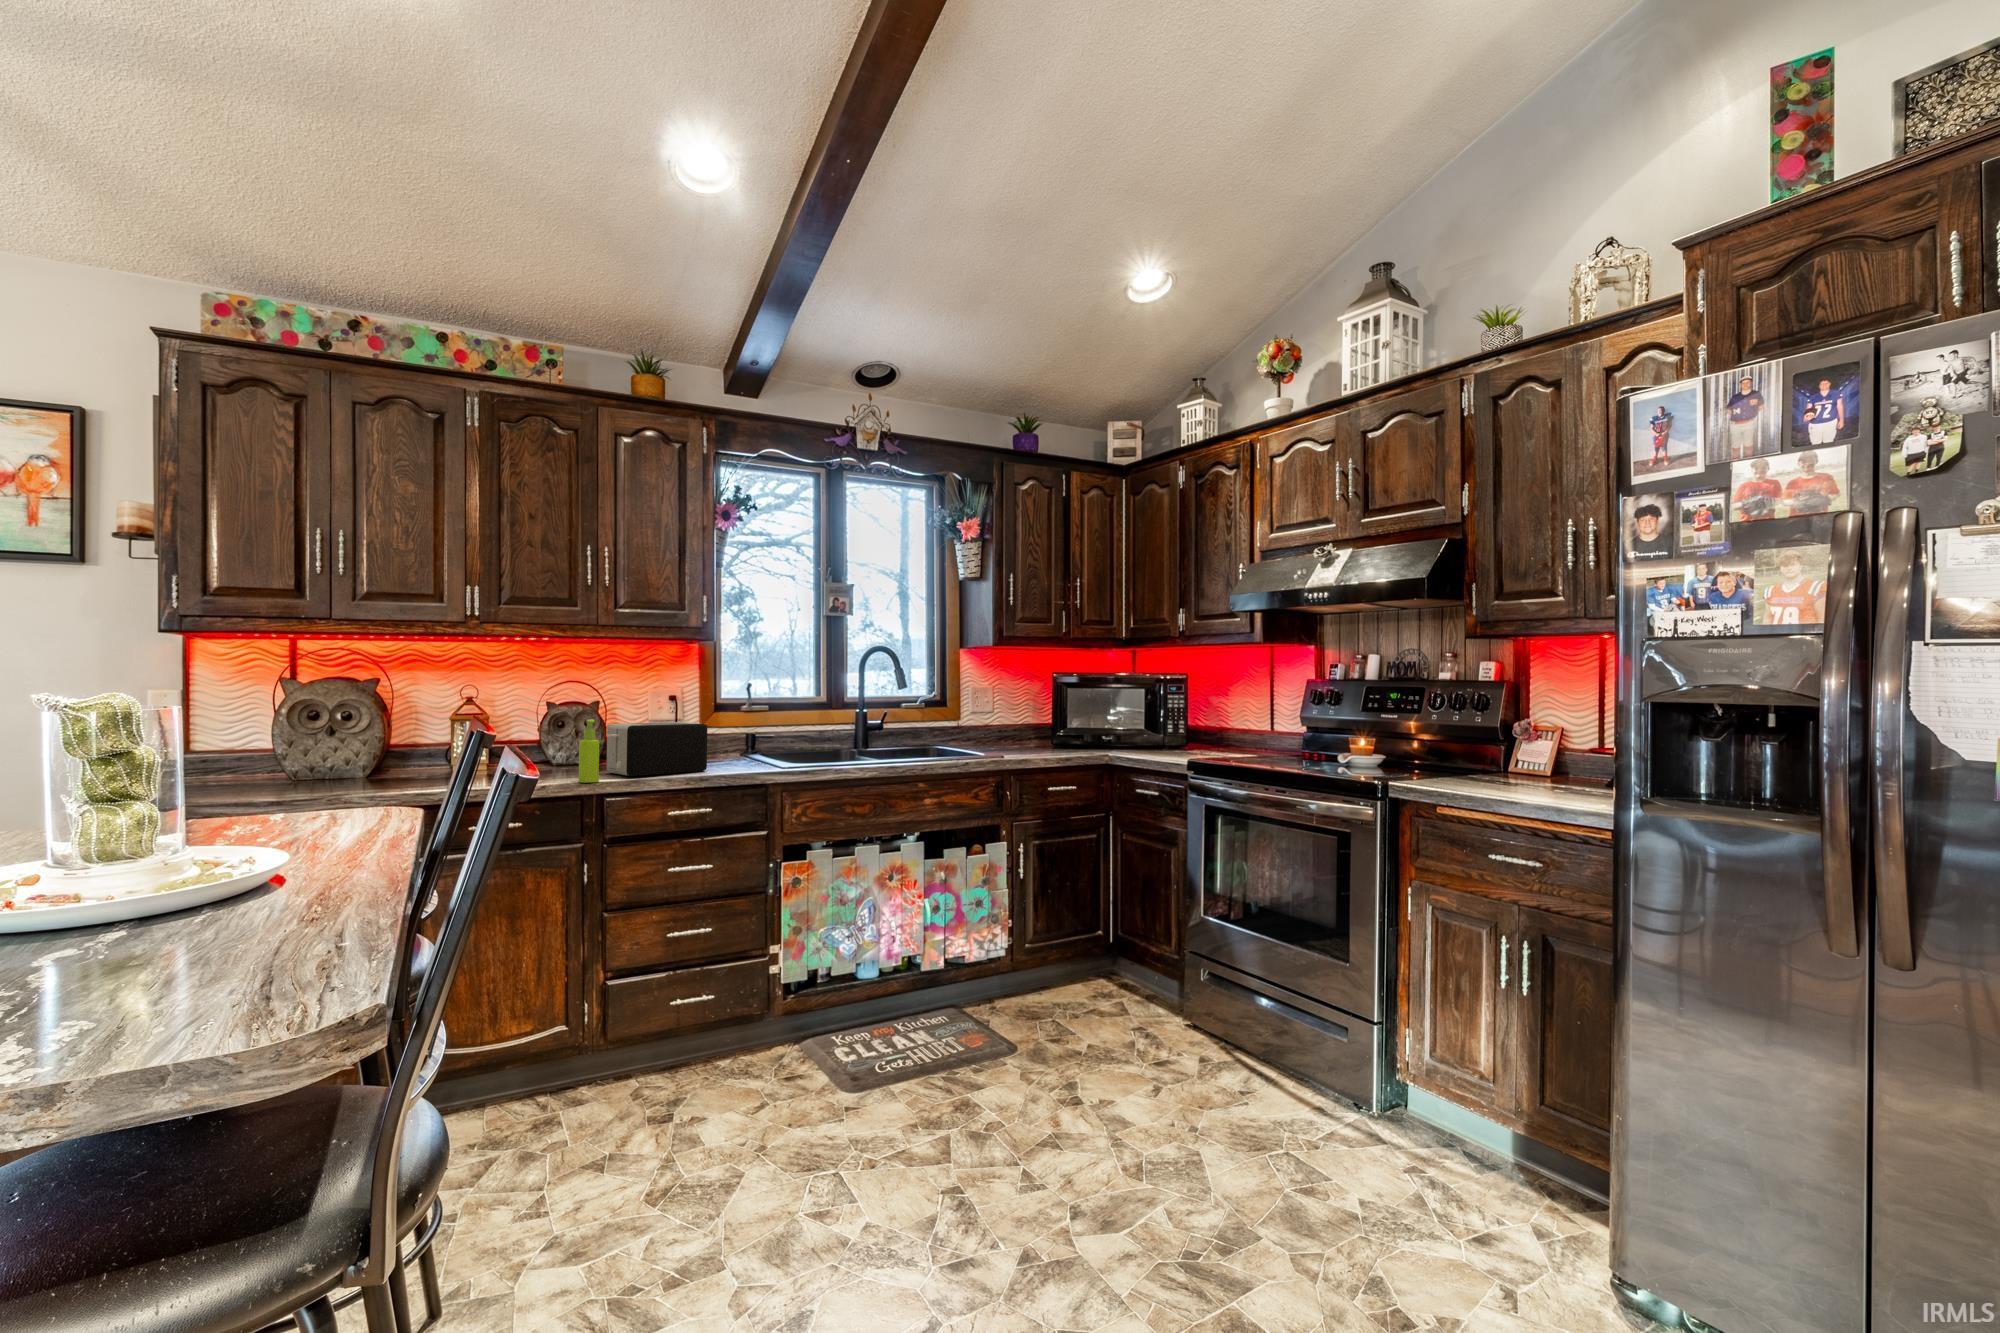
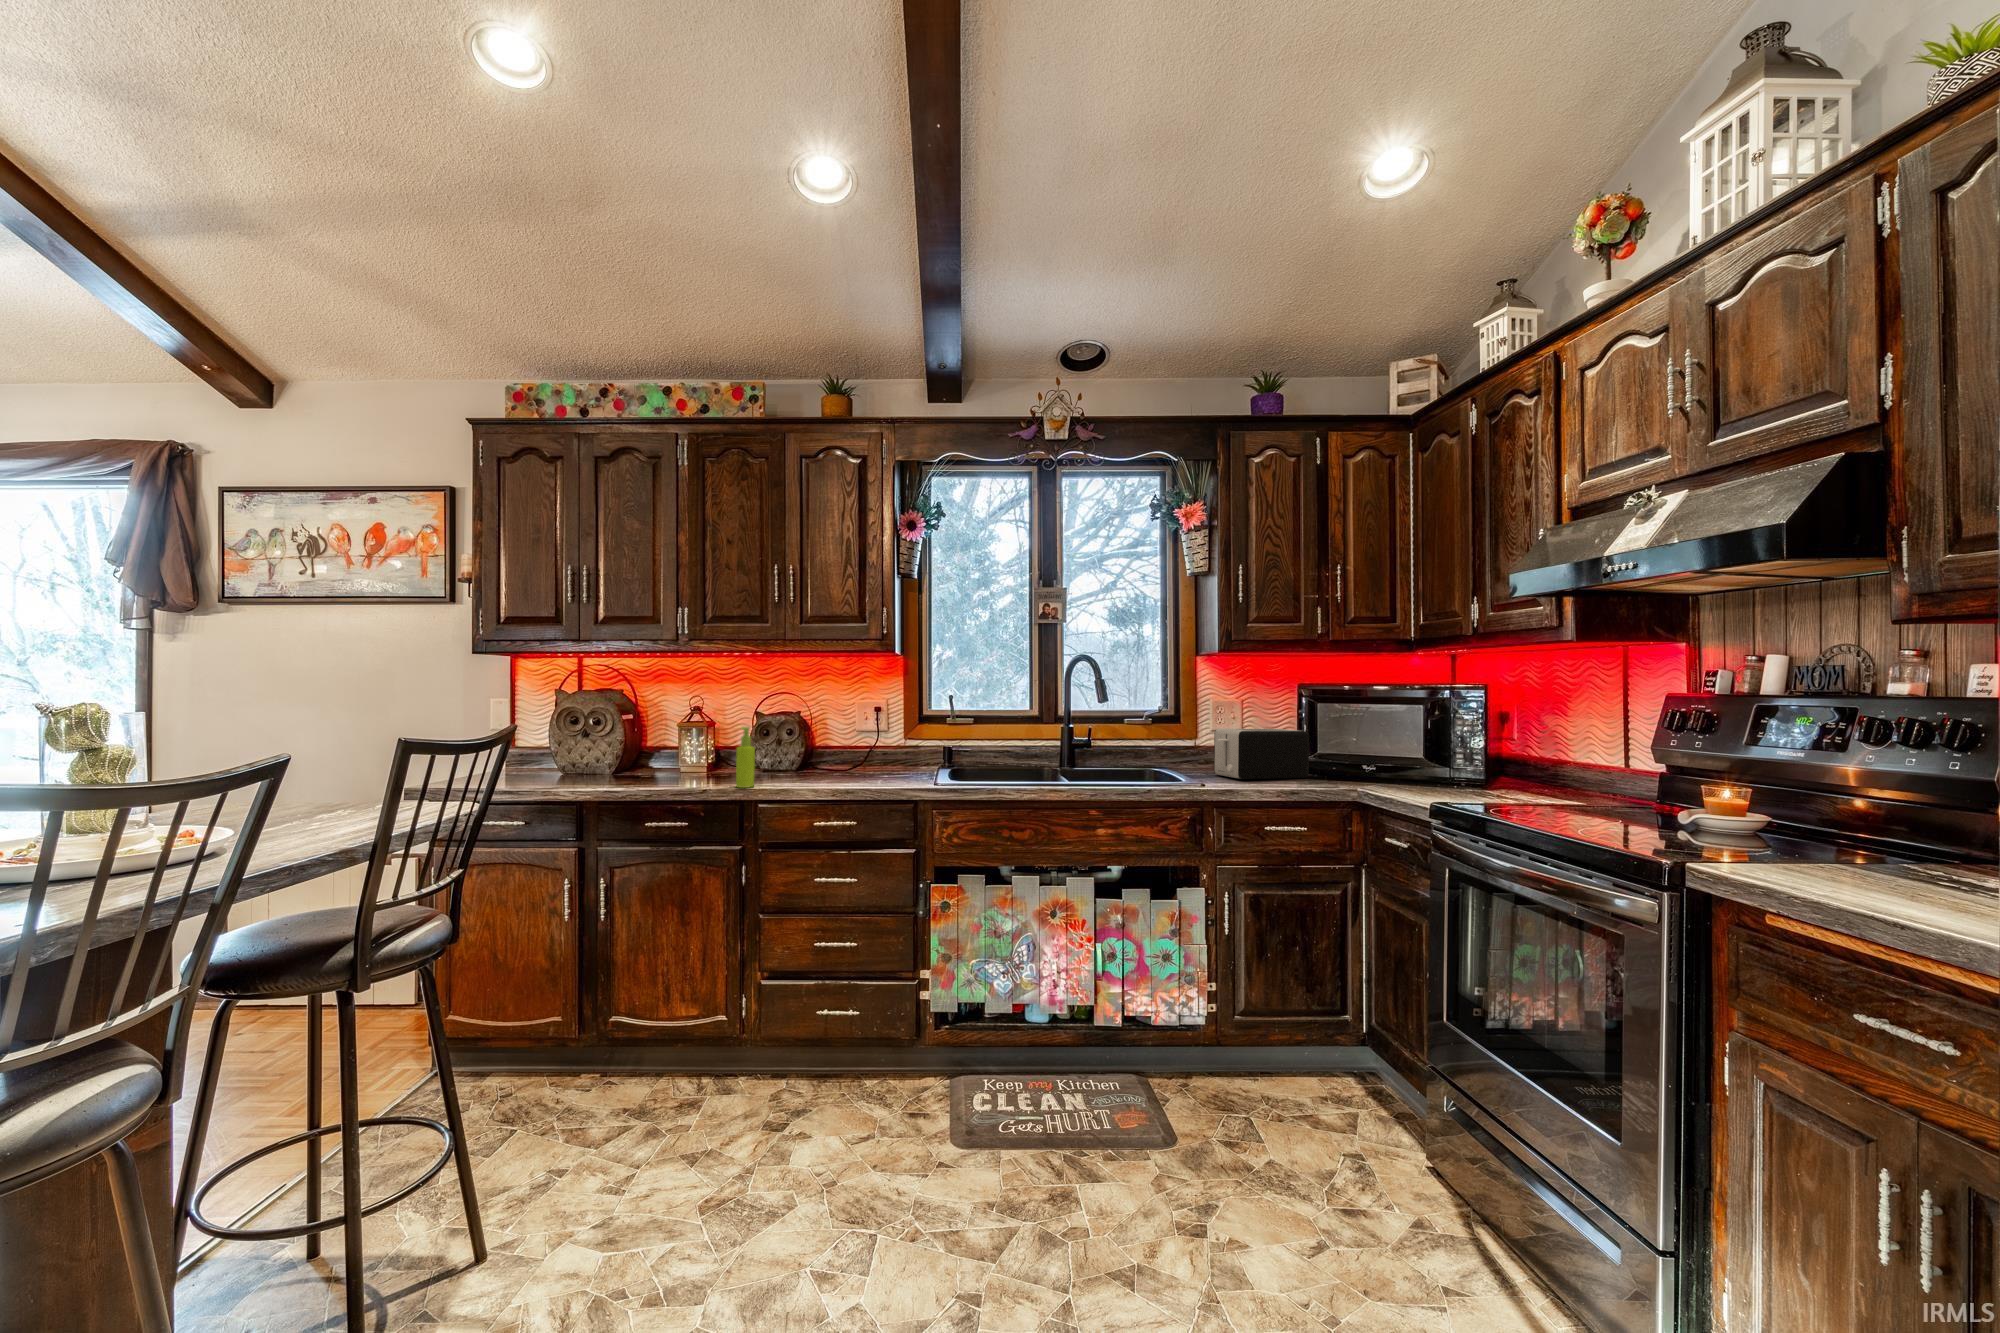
toaster: present [606,722,707,776] -> present [1214,729,1309,779]

